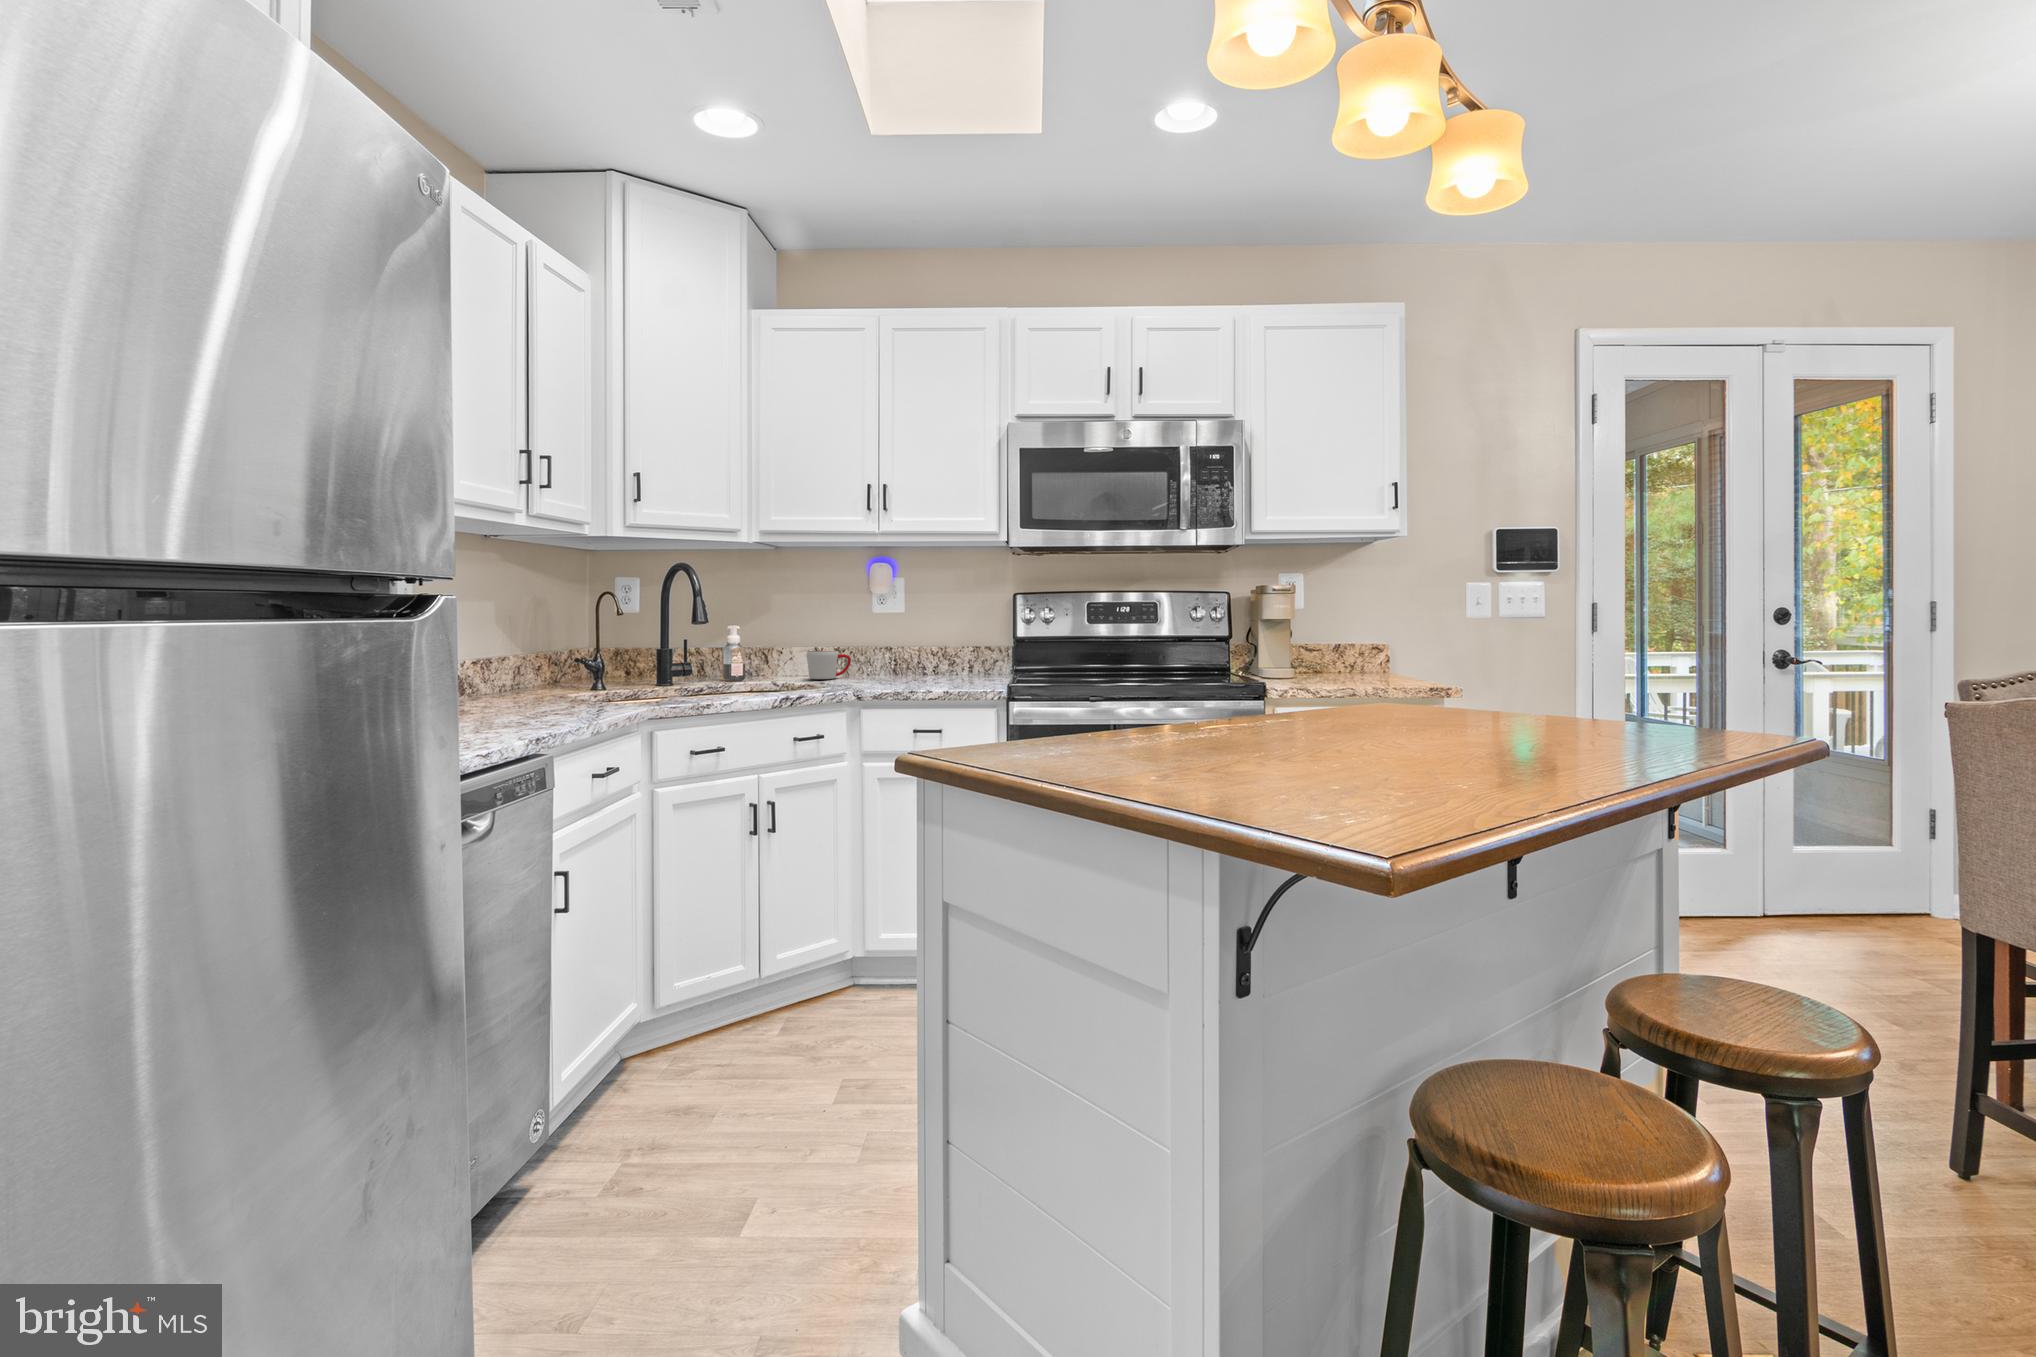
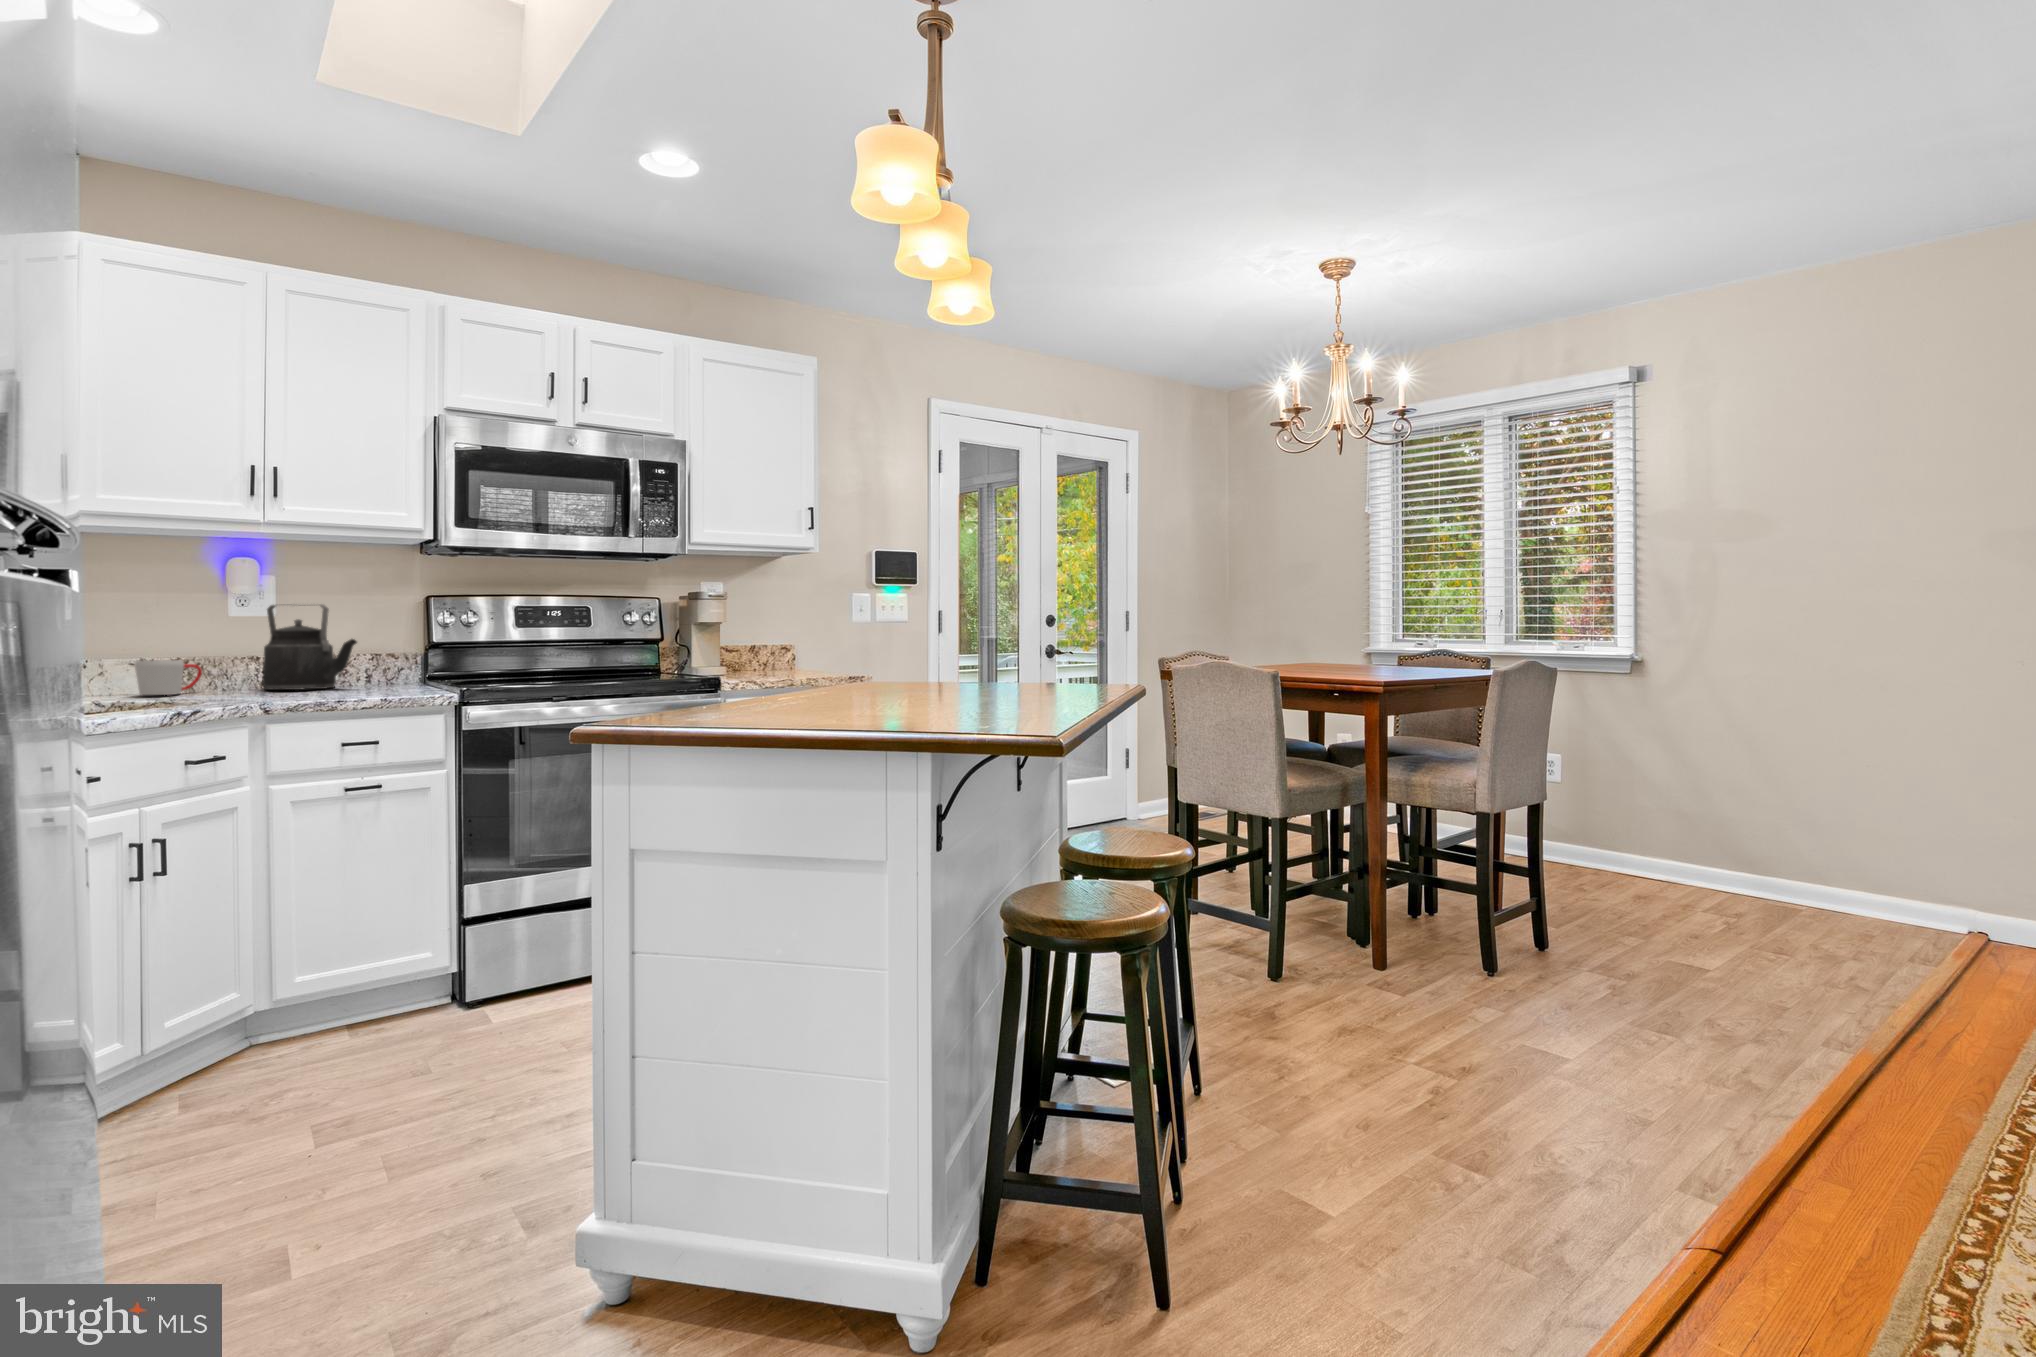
kettle: none [887,605,950,678] -> present [263,604,357,690]

